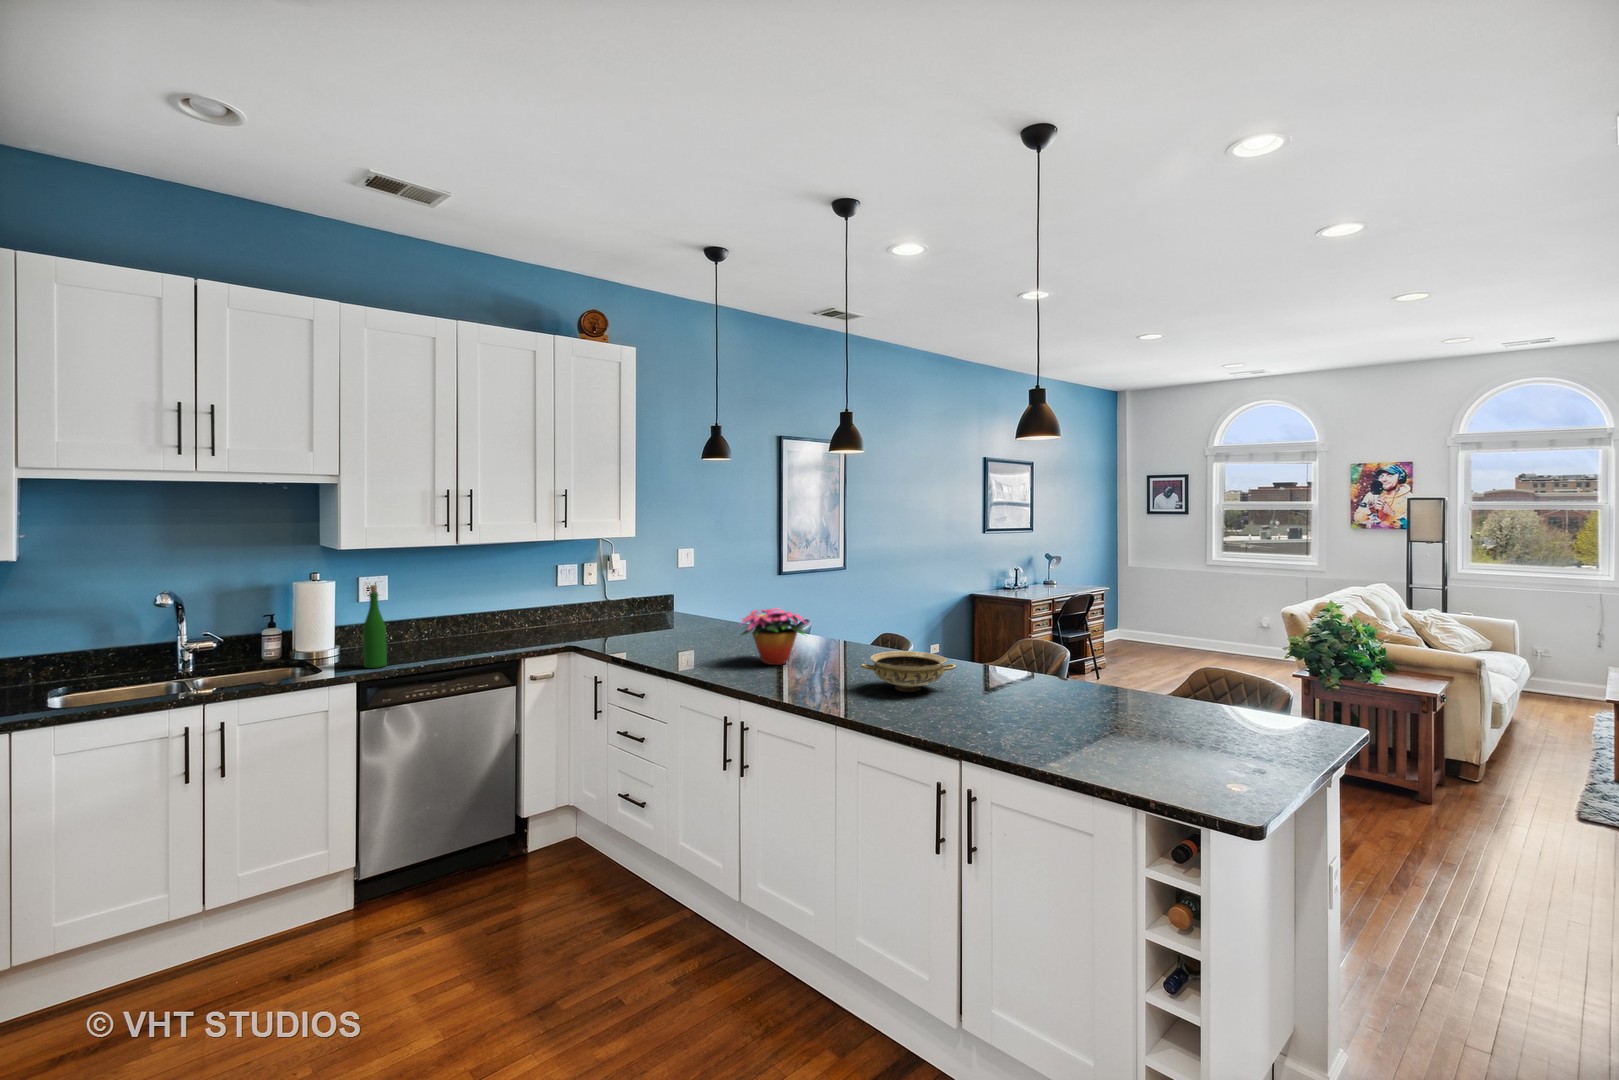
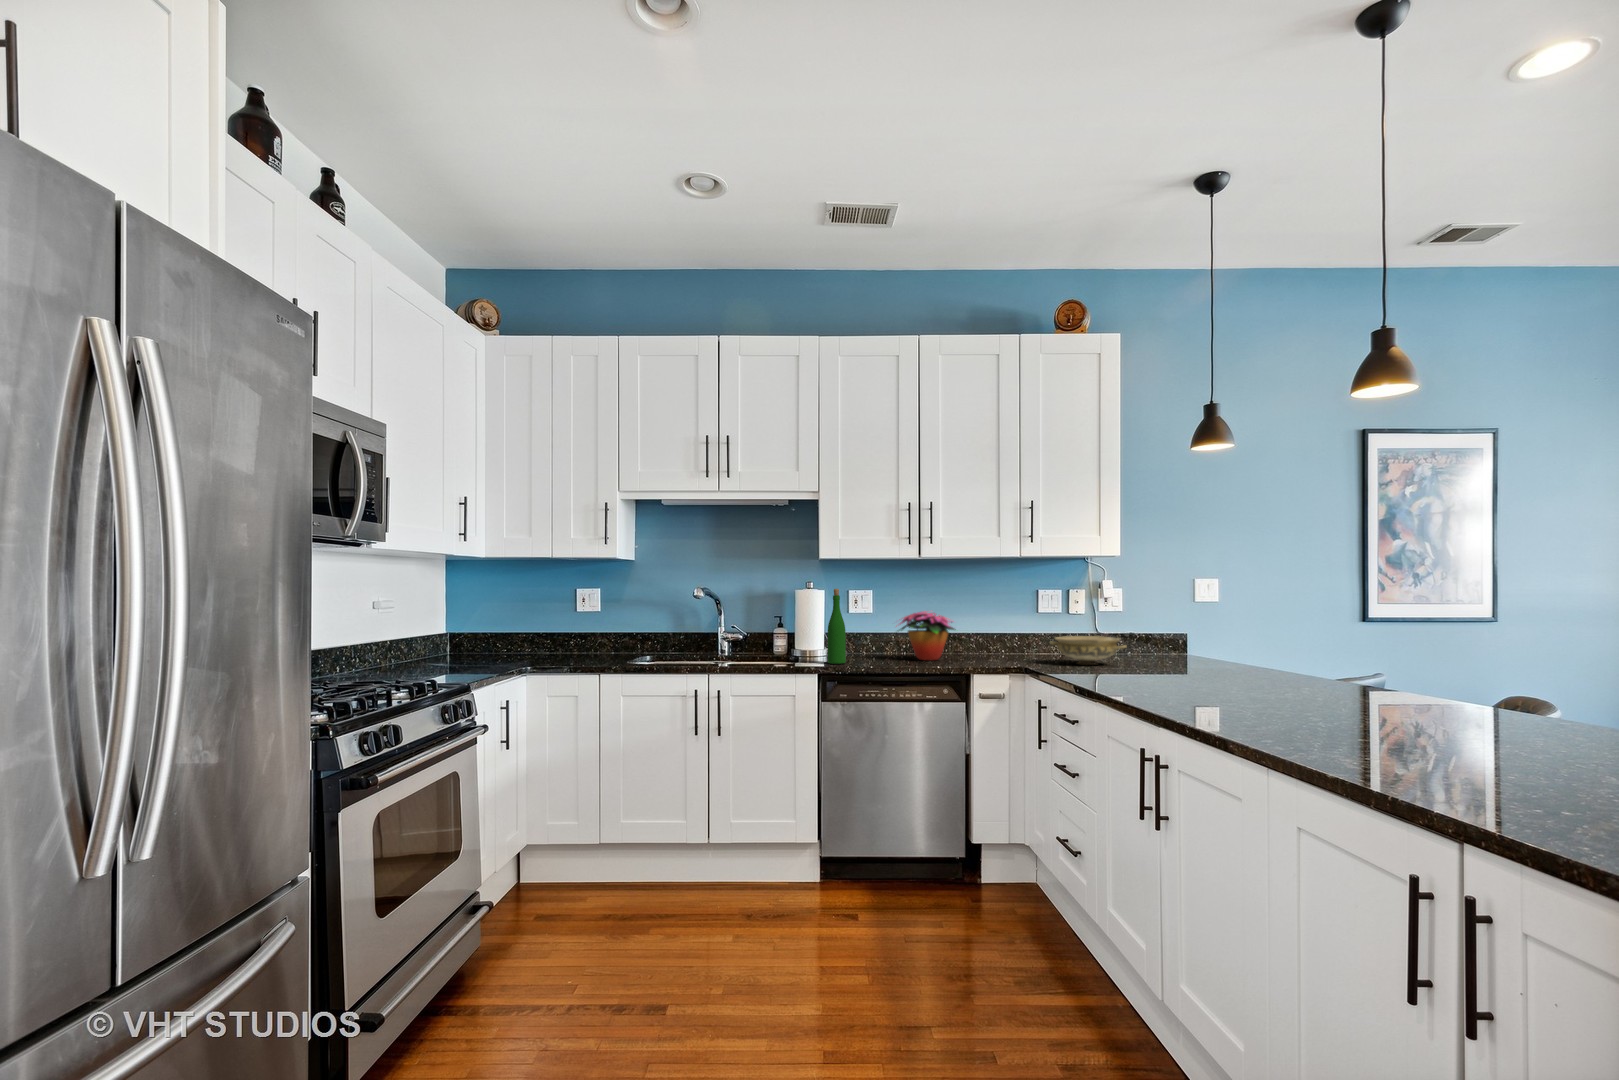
flower arrangement: present [741,608,805,665] -> present [896,611,956,661]
ceramic bowl: present [861,651,956,692] -> present [1050,636,1126,665]

